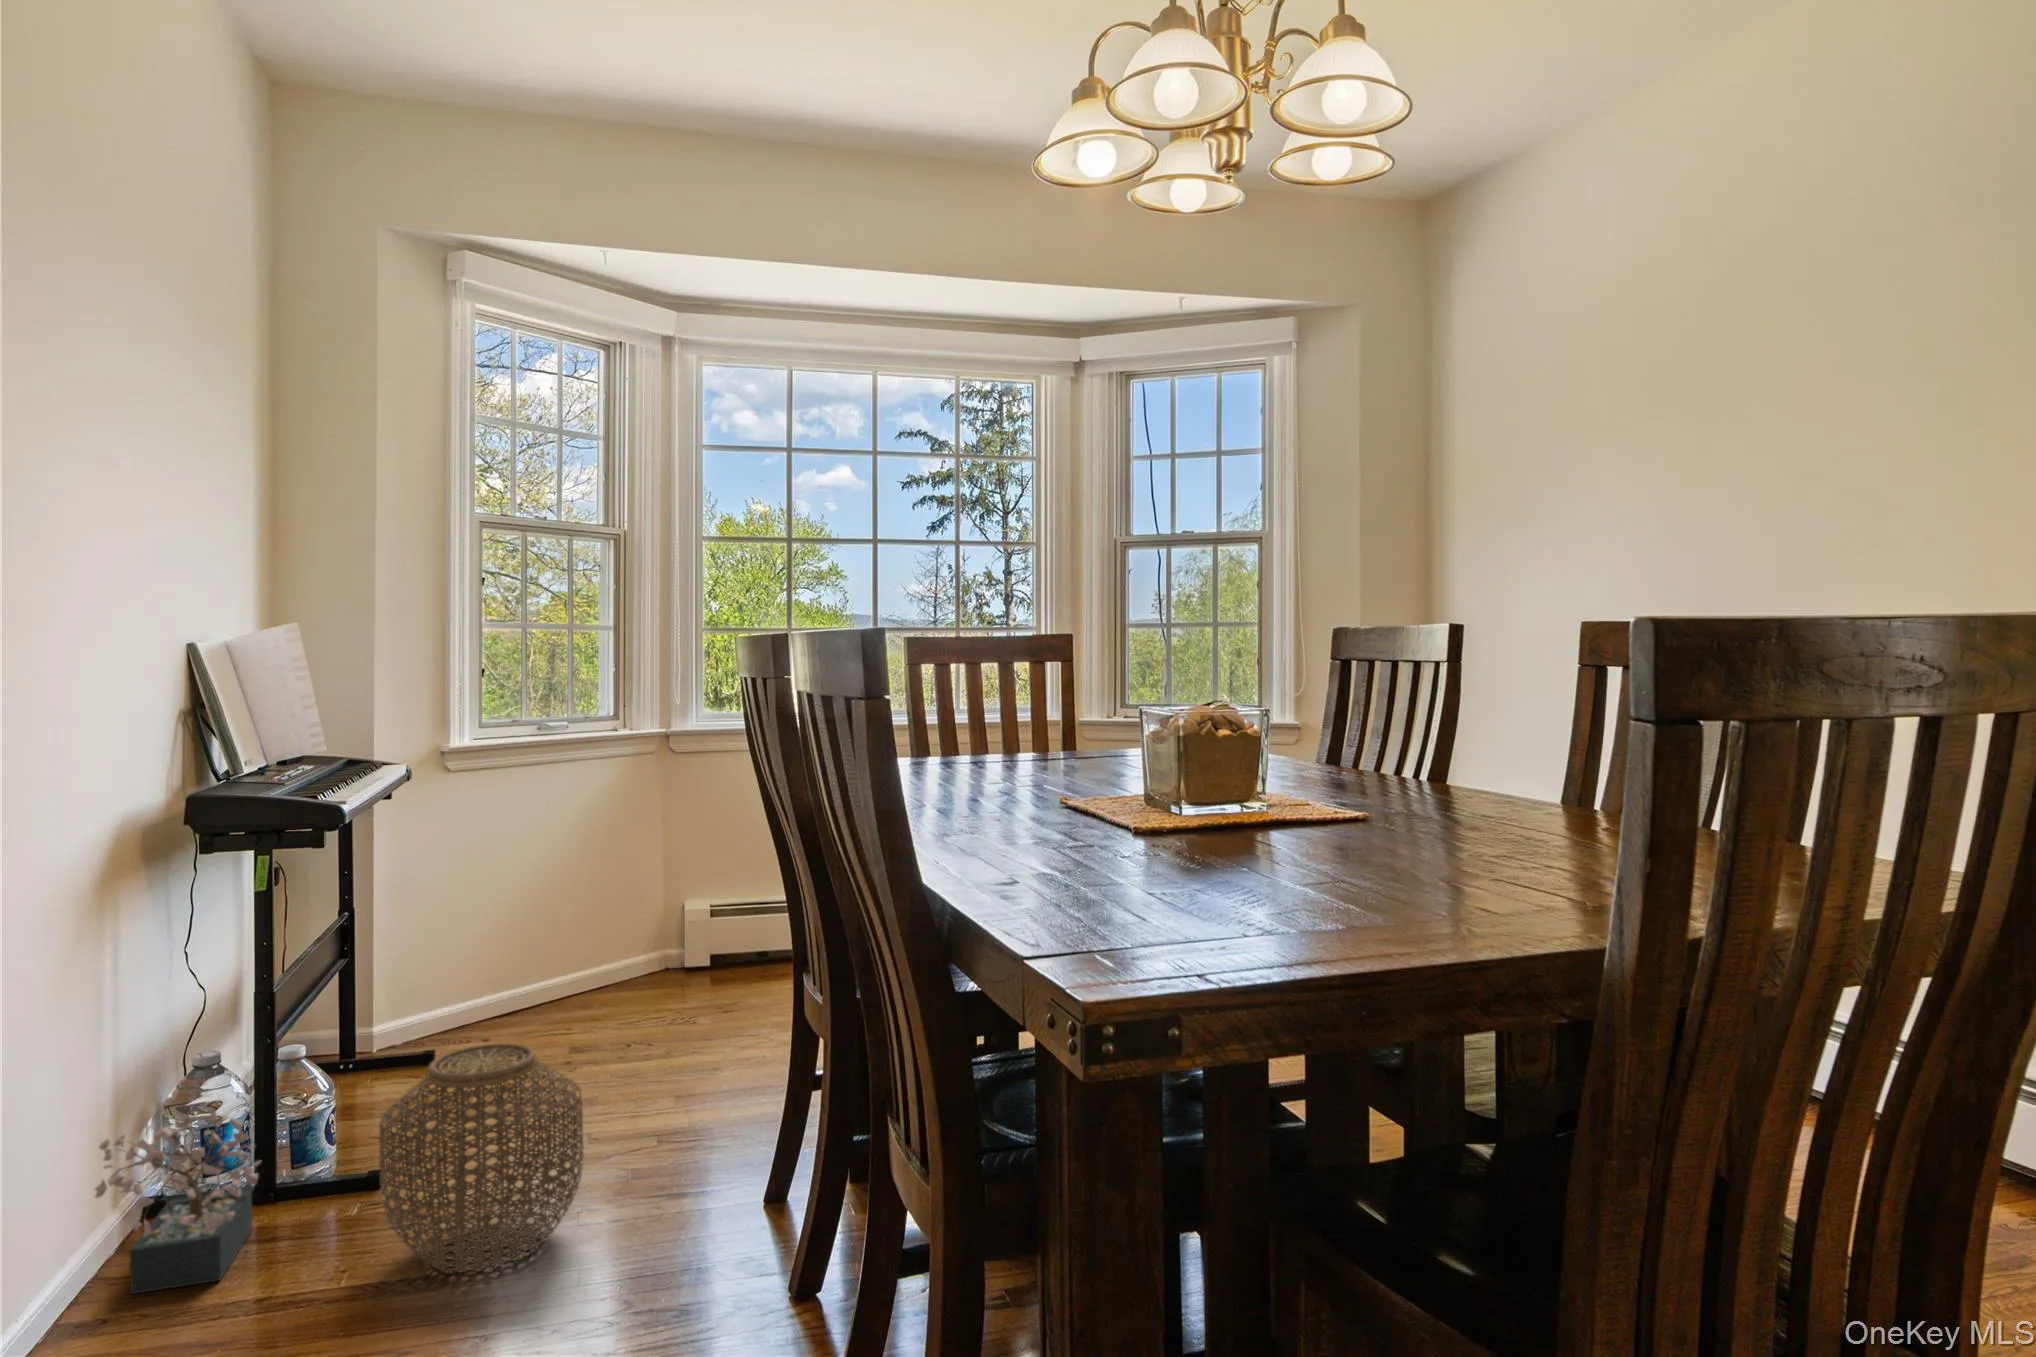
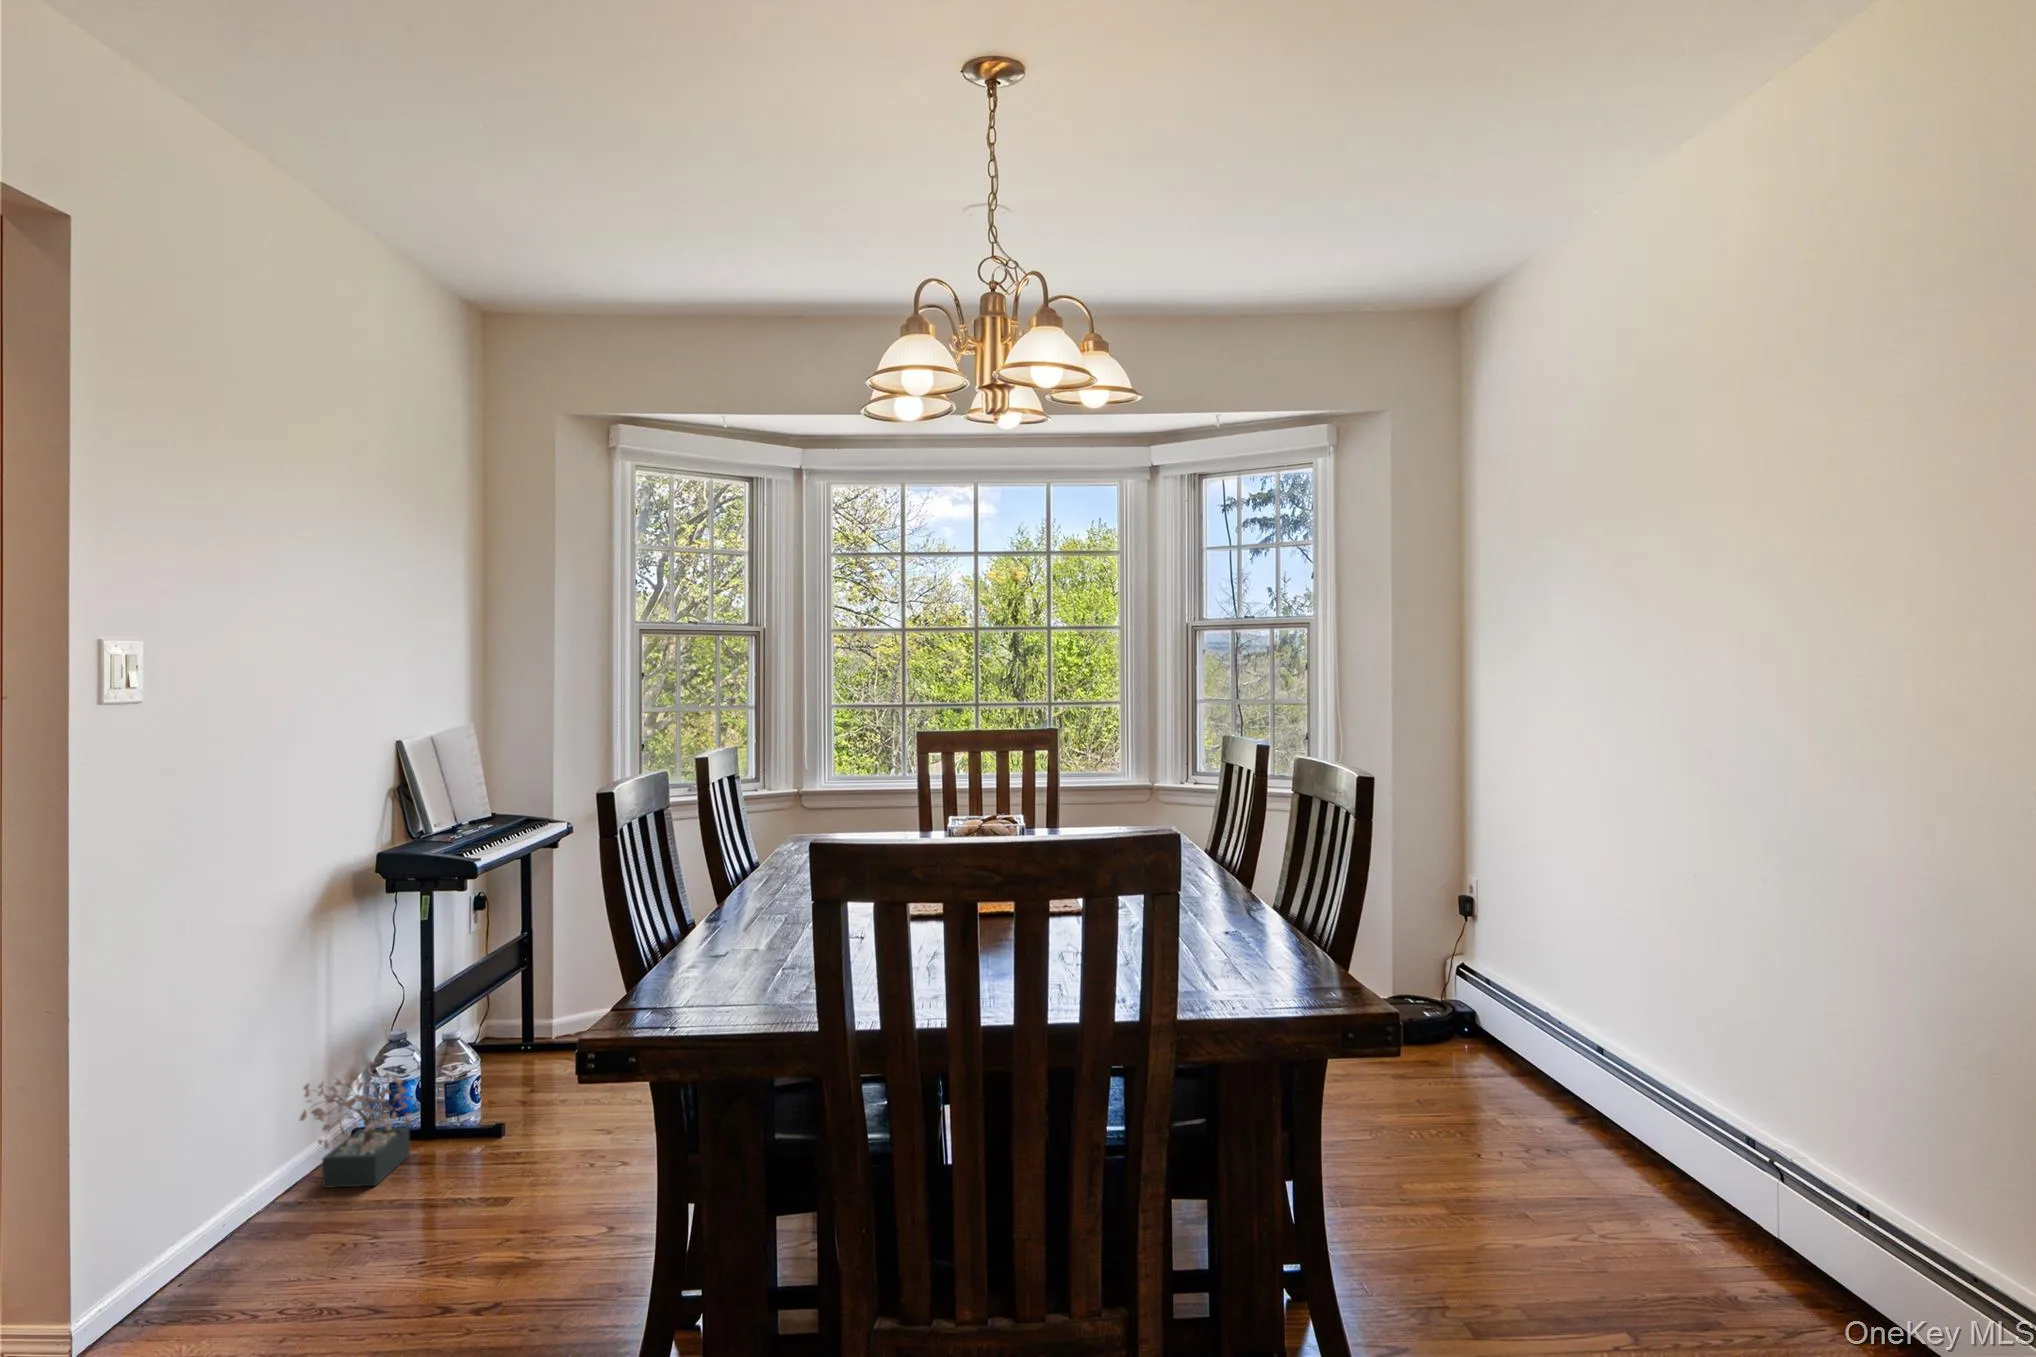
woven basket: present [379,1043,583,1272] -> none [468,1040,609,1199]

